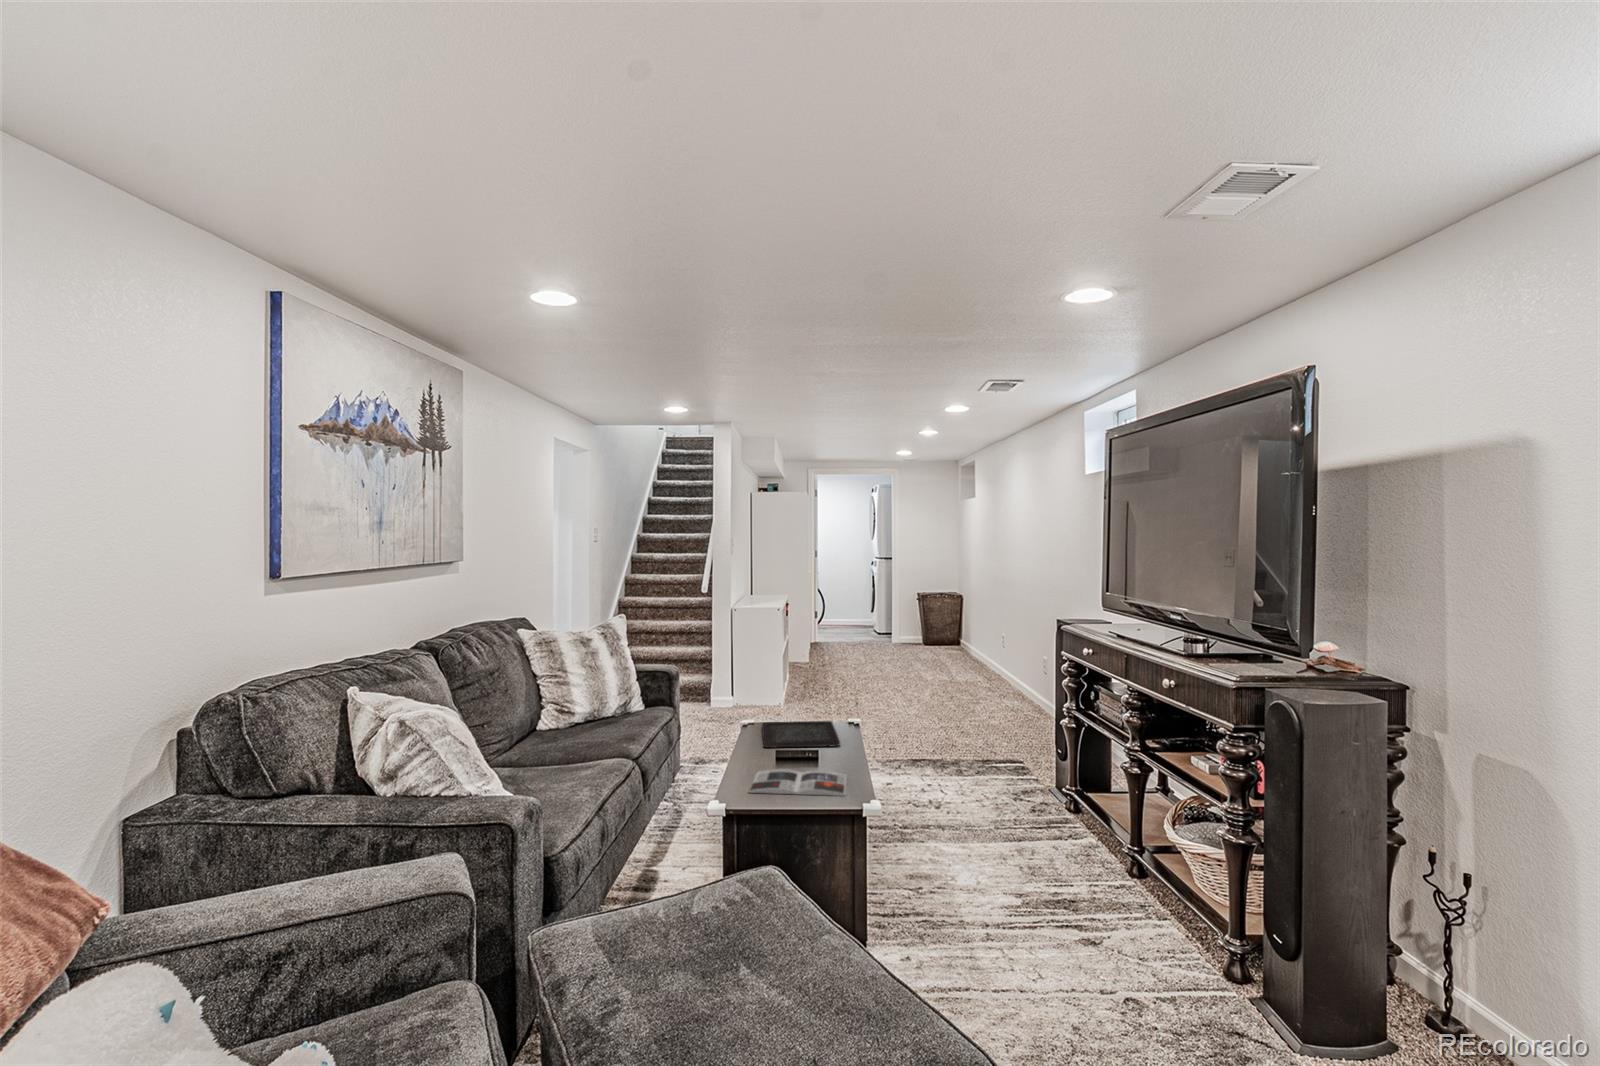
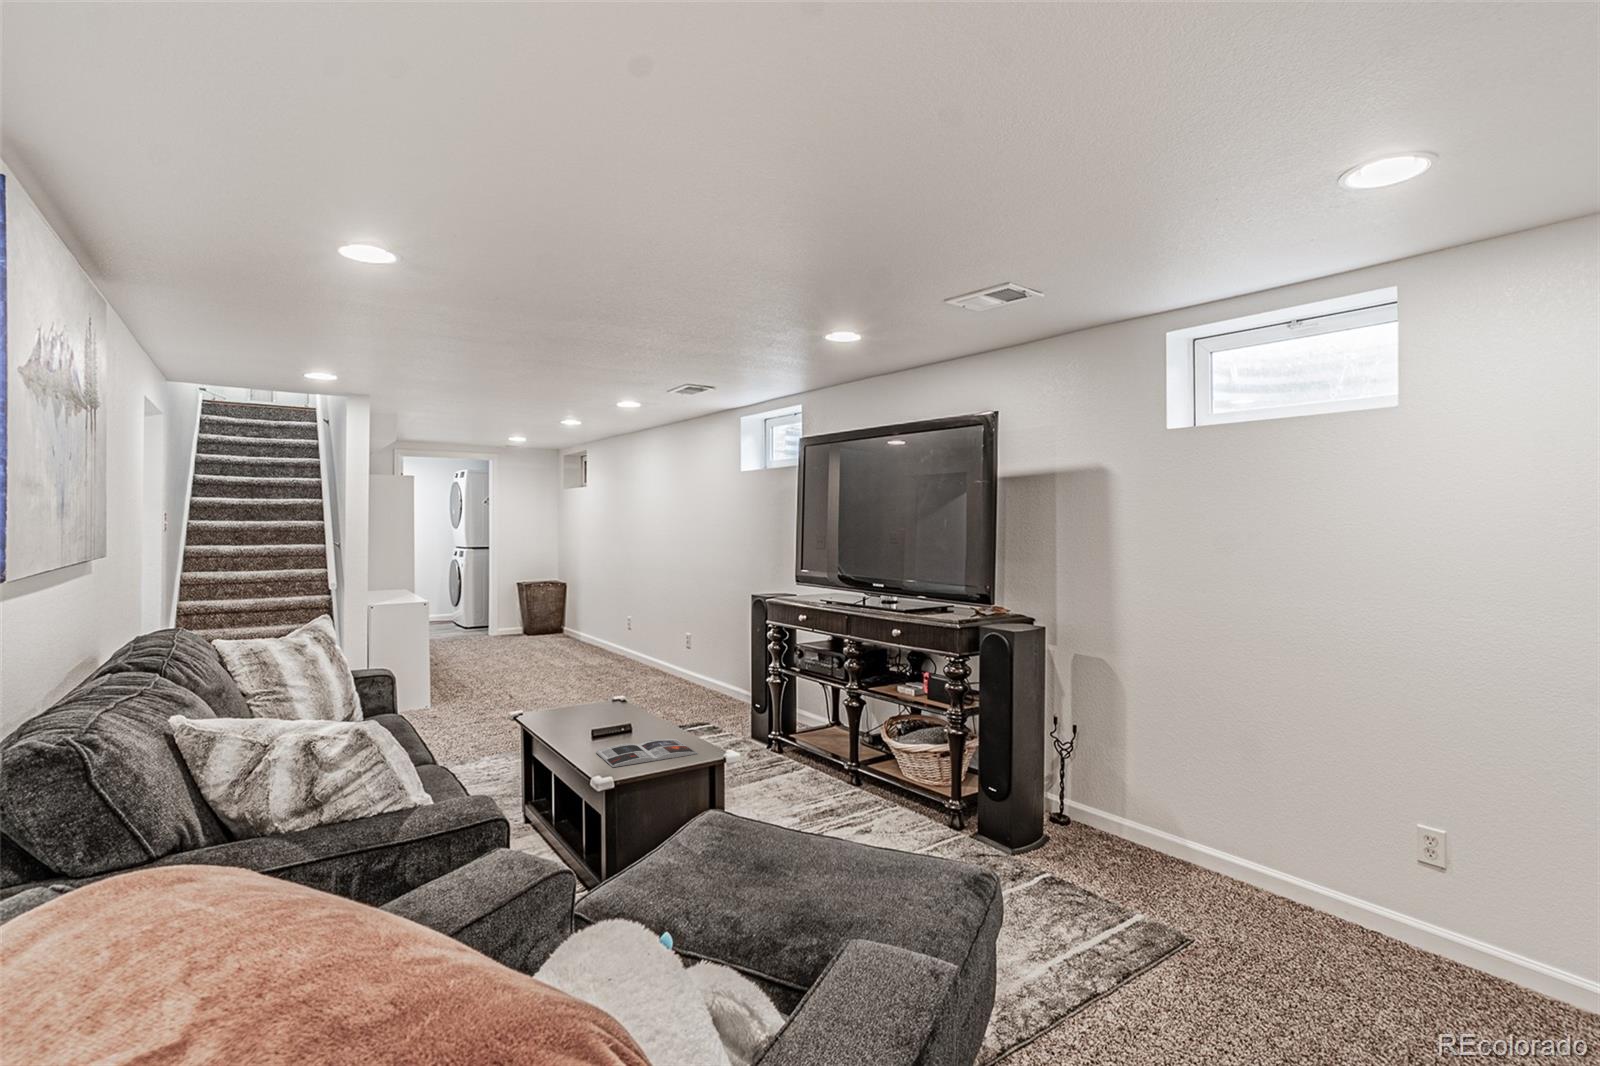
tray: present [762,721,840,748] -> none [535,702,636,732]

